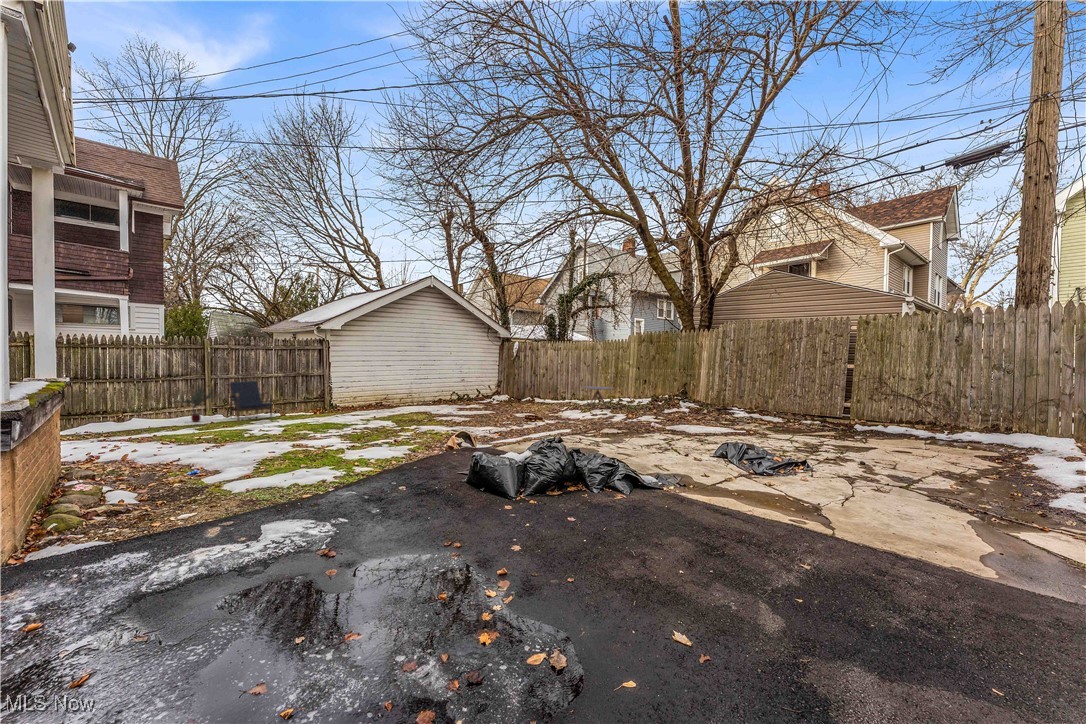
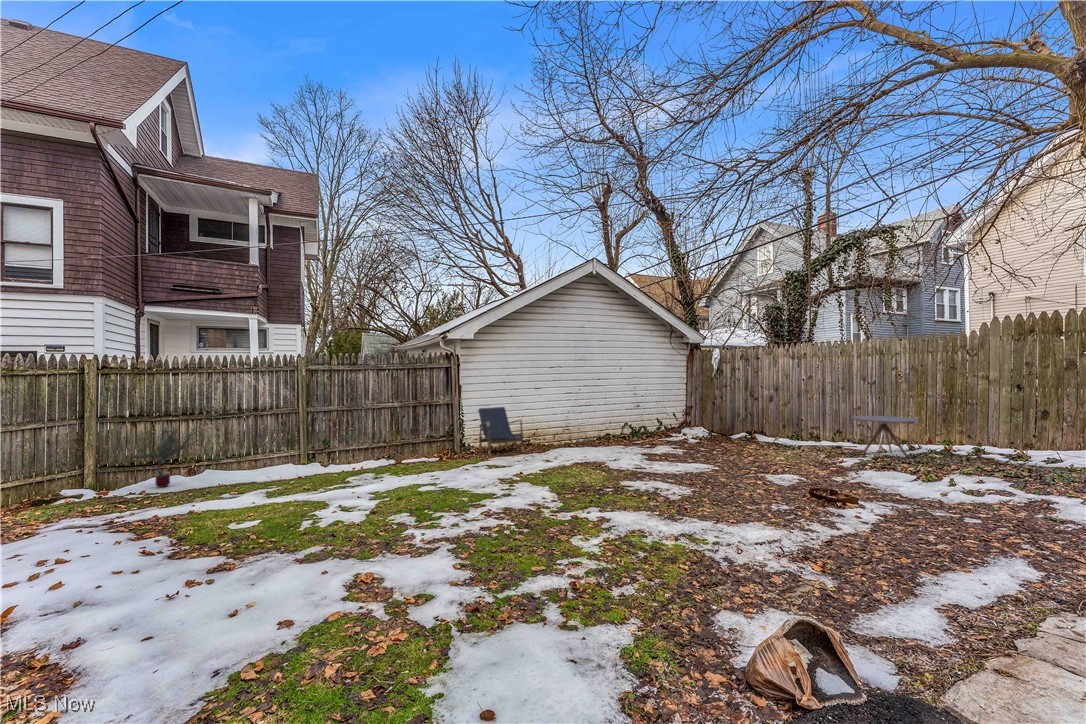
lounge chair: present [230,381,272,421] -> present [479,407,524,455]
potted tree: present [177,385,214,422] -> present [132,427,192,488]

